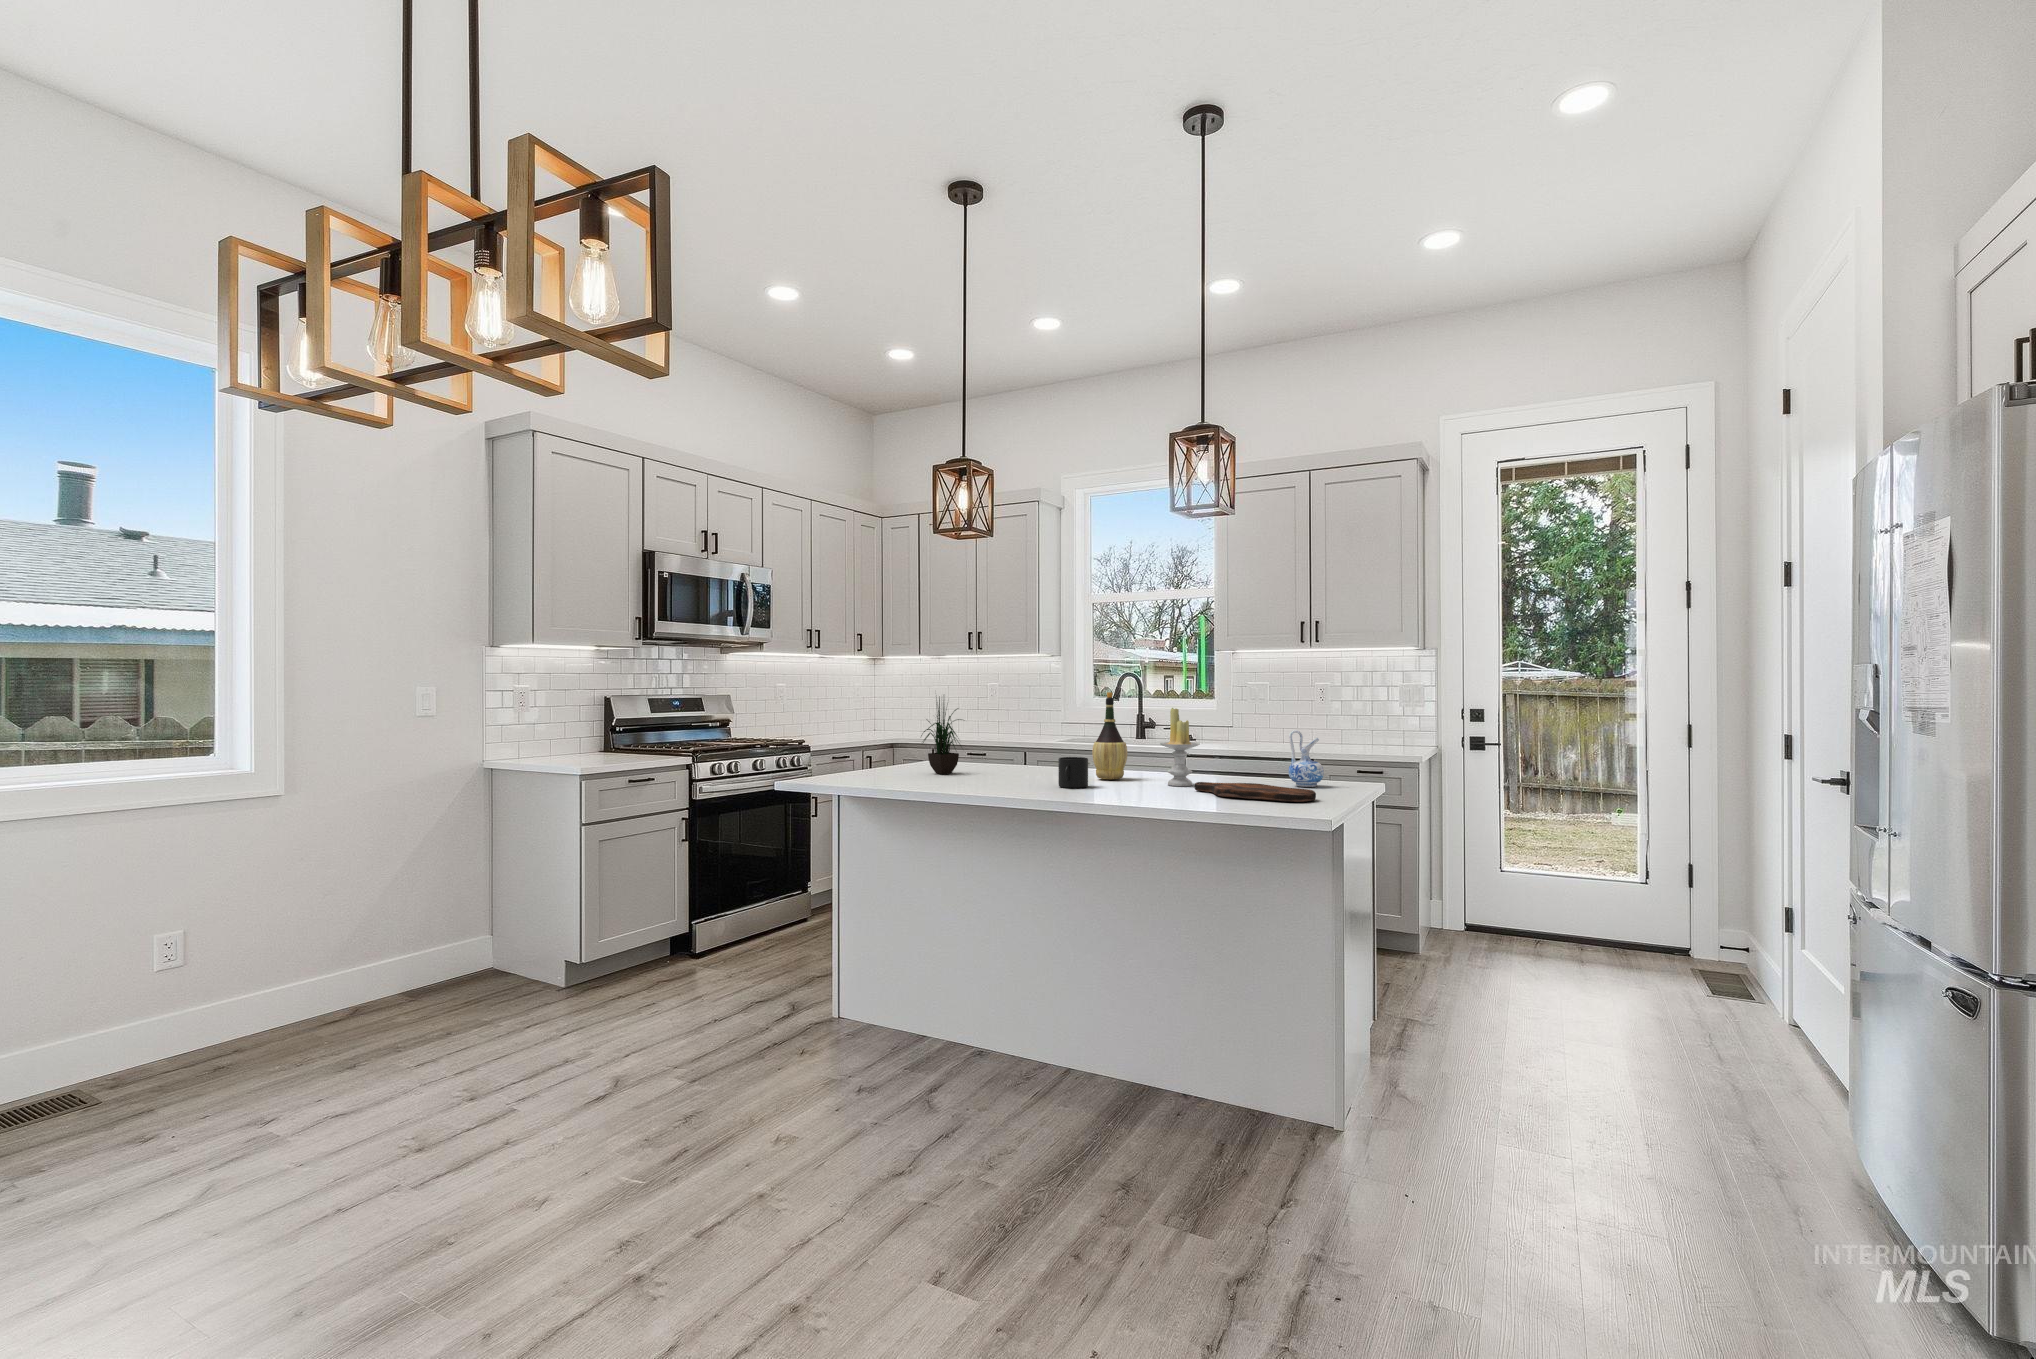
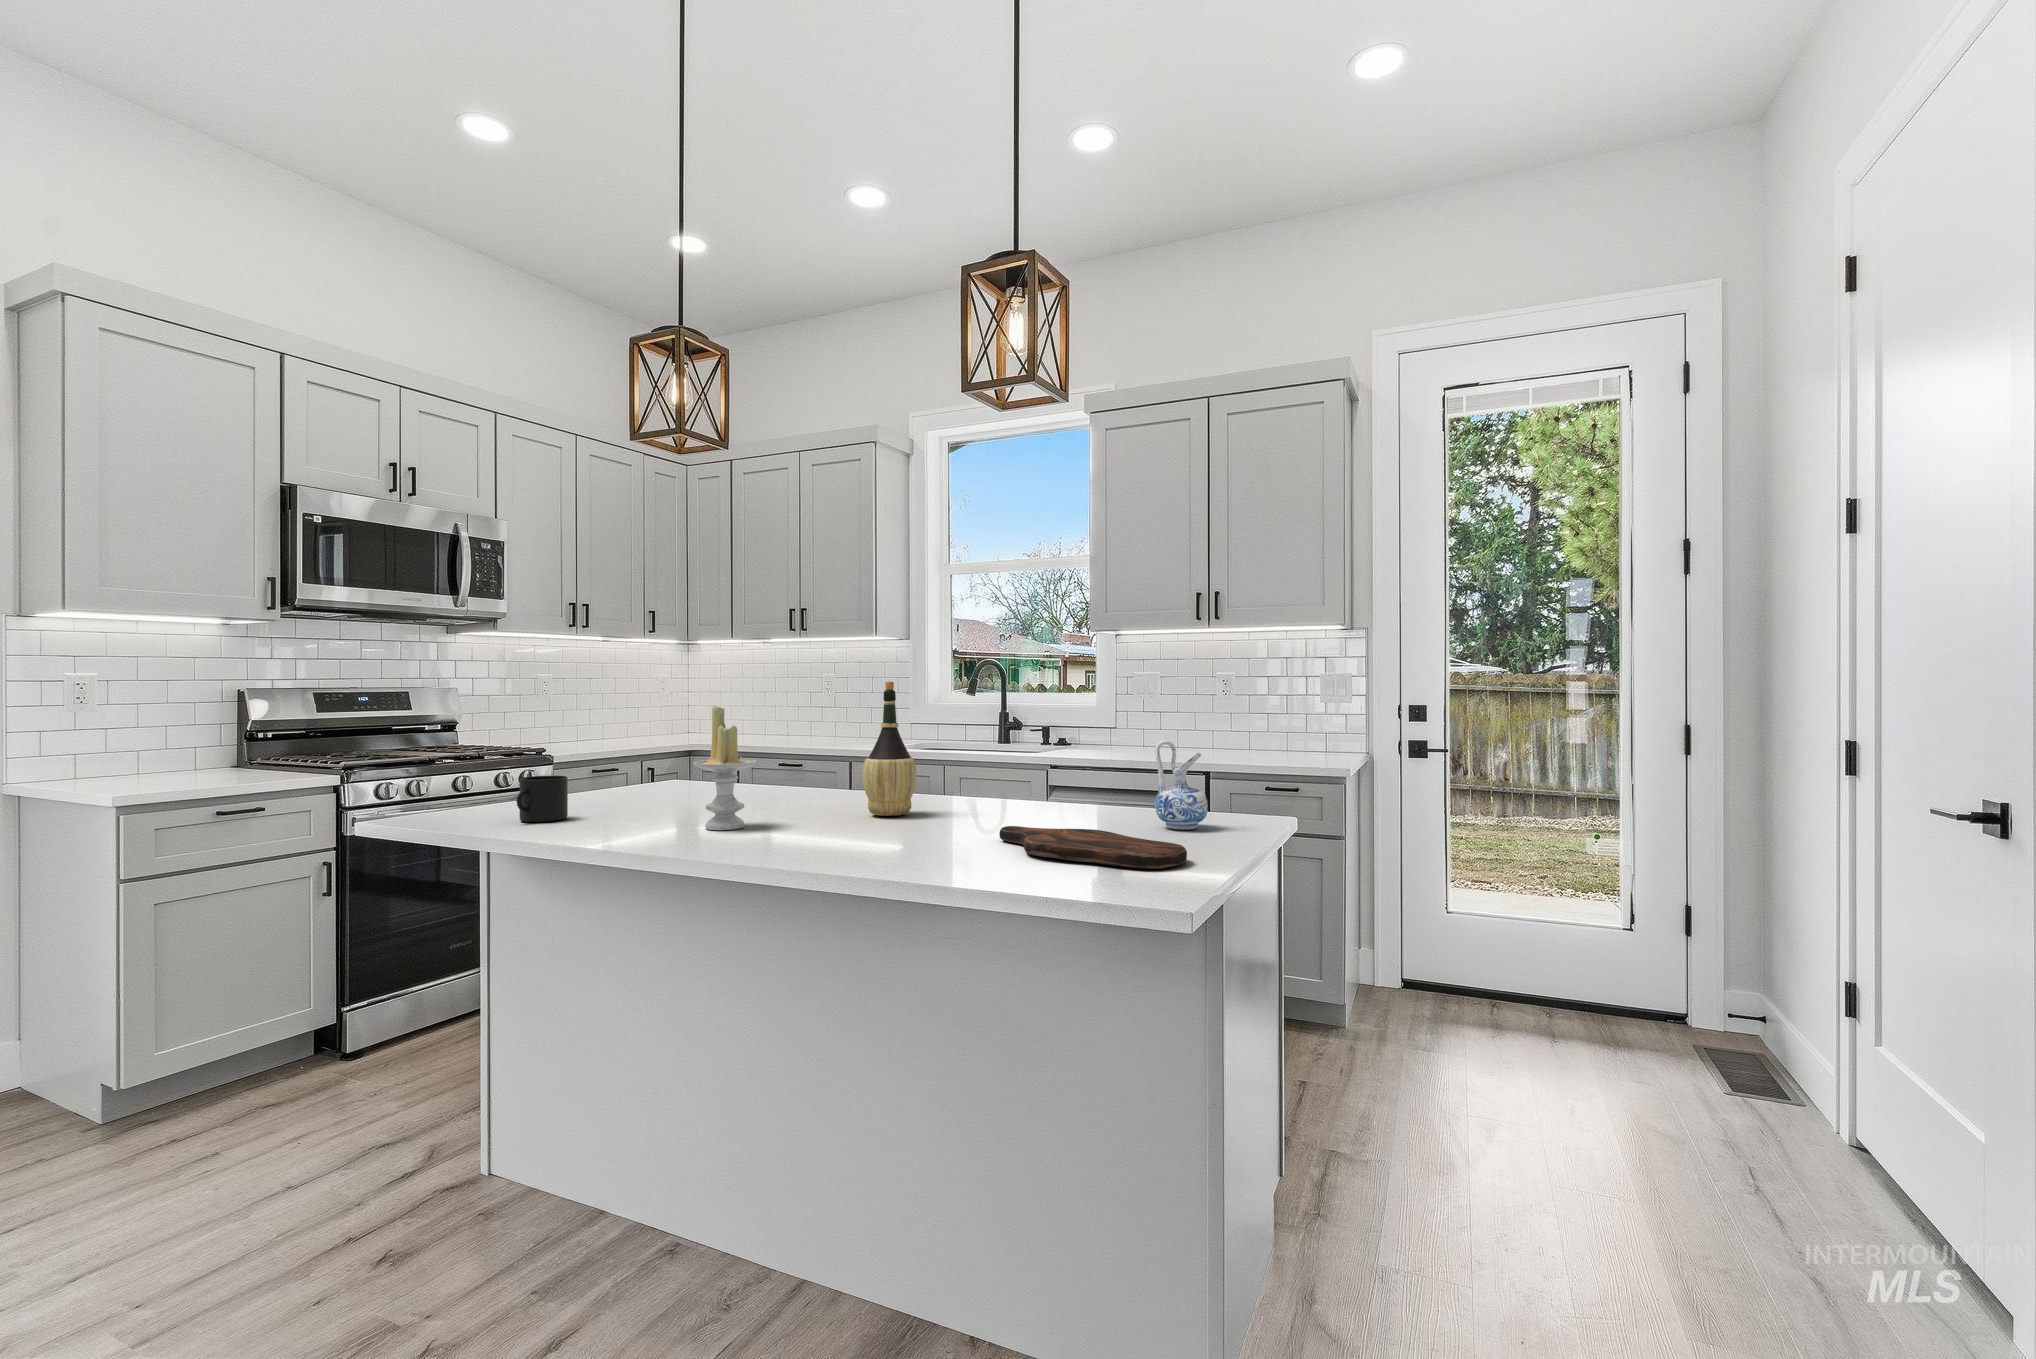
potted plant: present [921,698,962,774] -> none [609,661,687,806]
candle: present [1160,708,1200,786] -> present [693,706,756,830]
mug: present [1058,757,1088,788] -> present [517,776,568,822]

